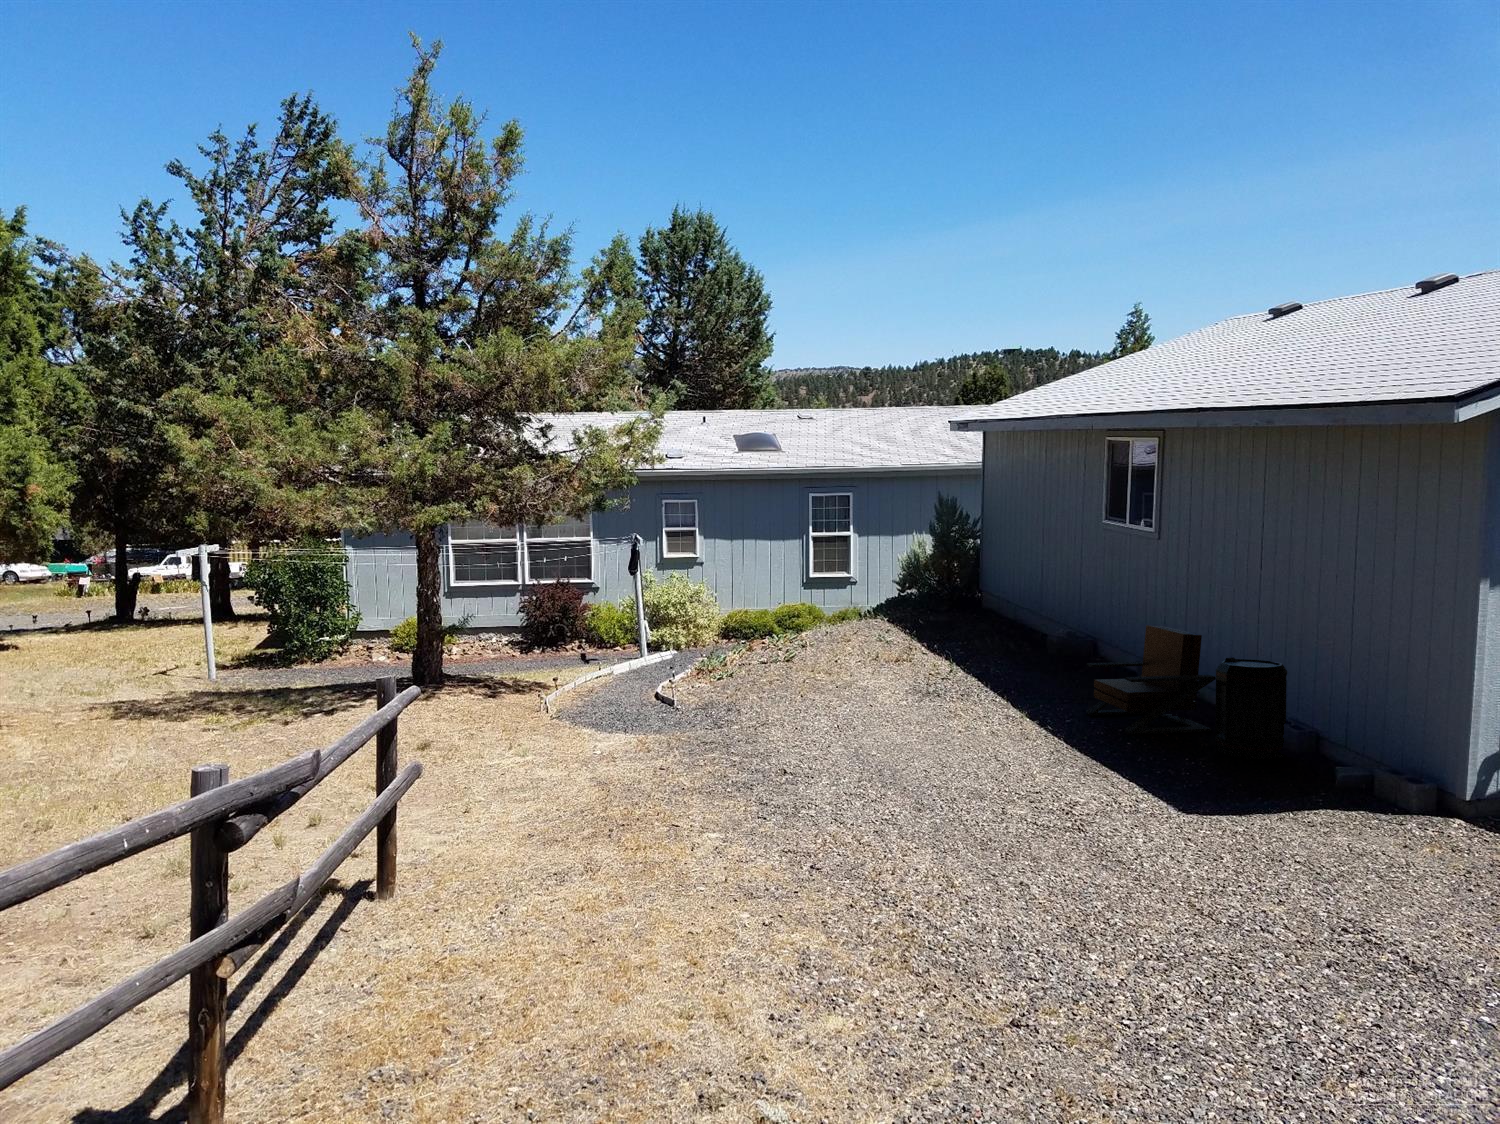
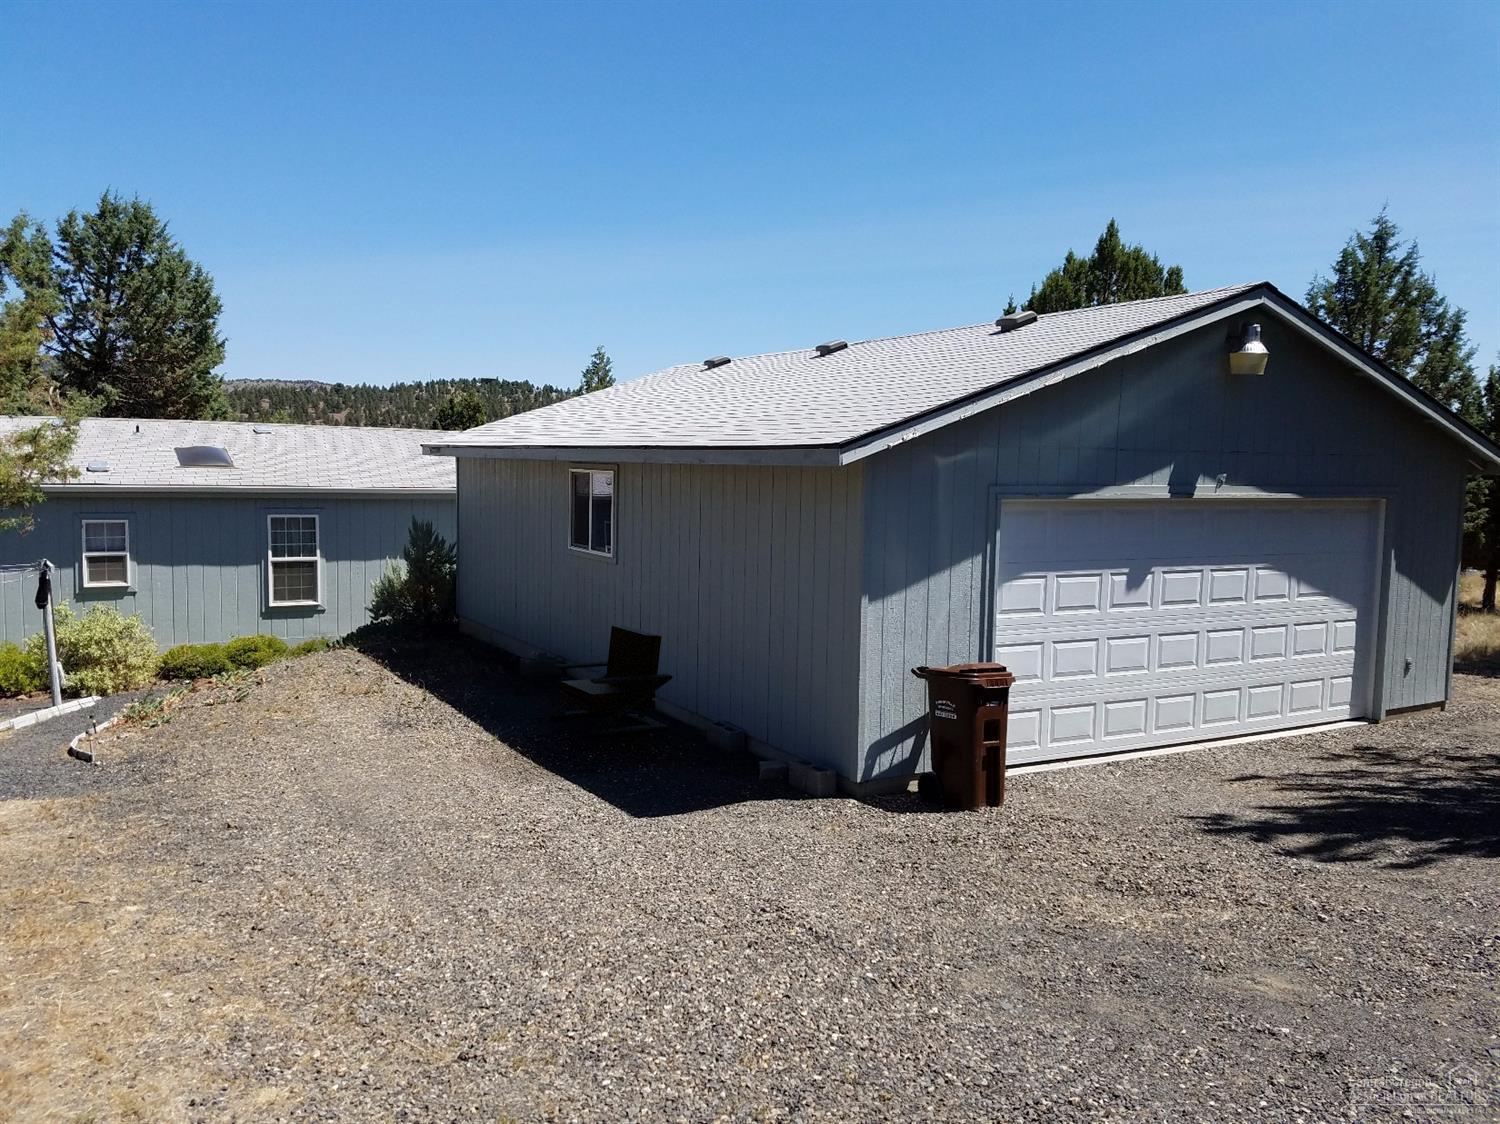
trash can: present [1215,657,1287,760] -> none [670,658,733,754]

